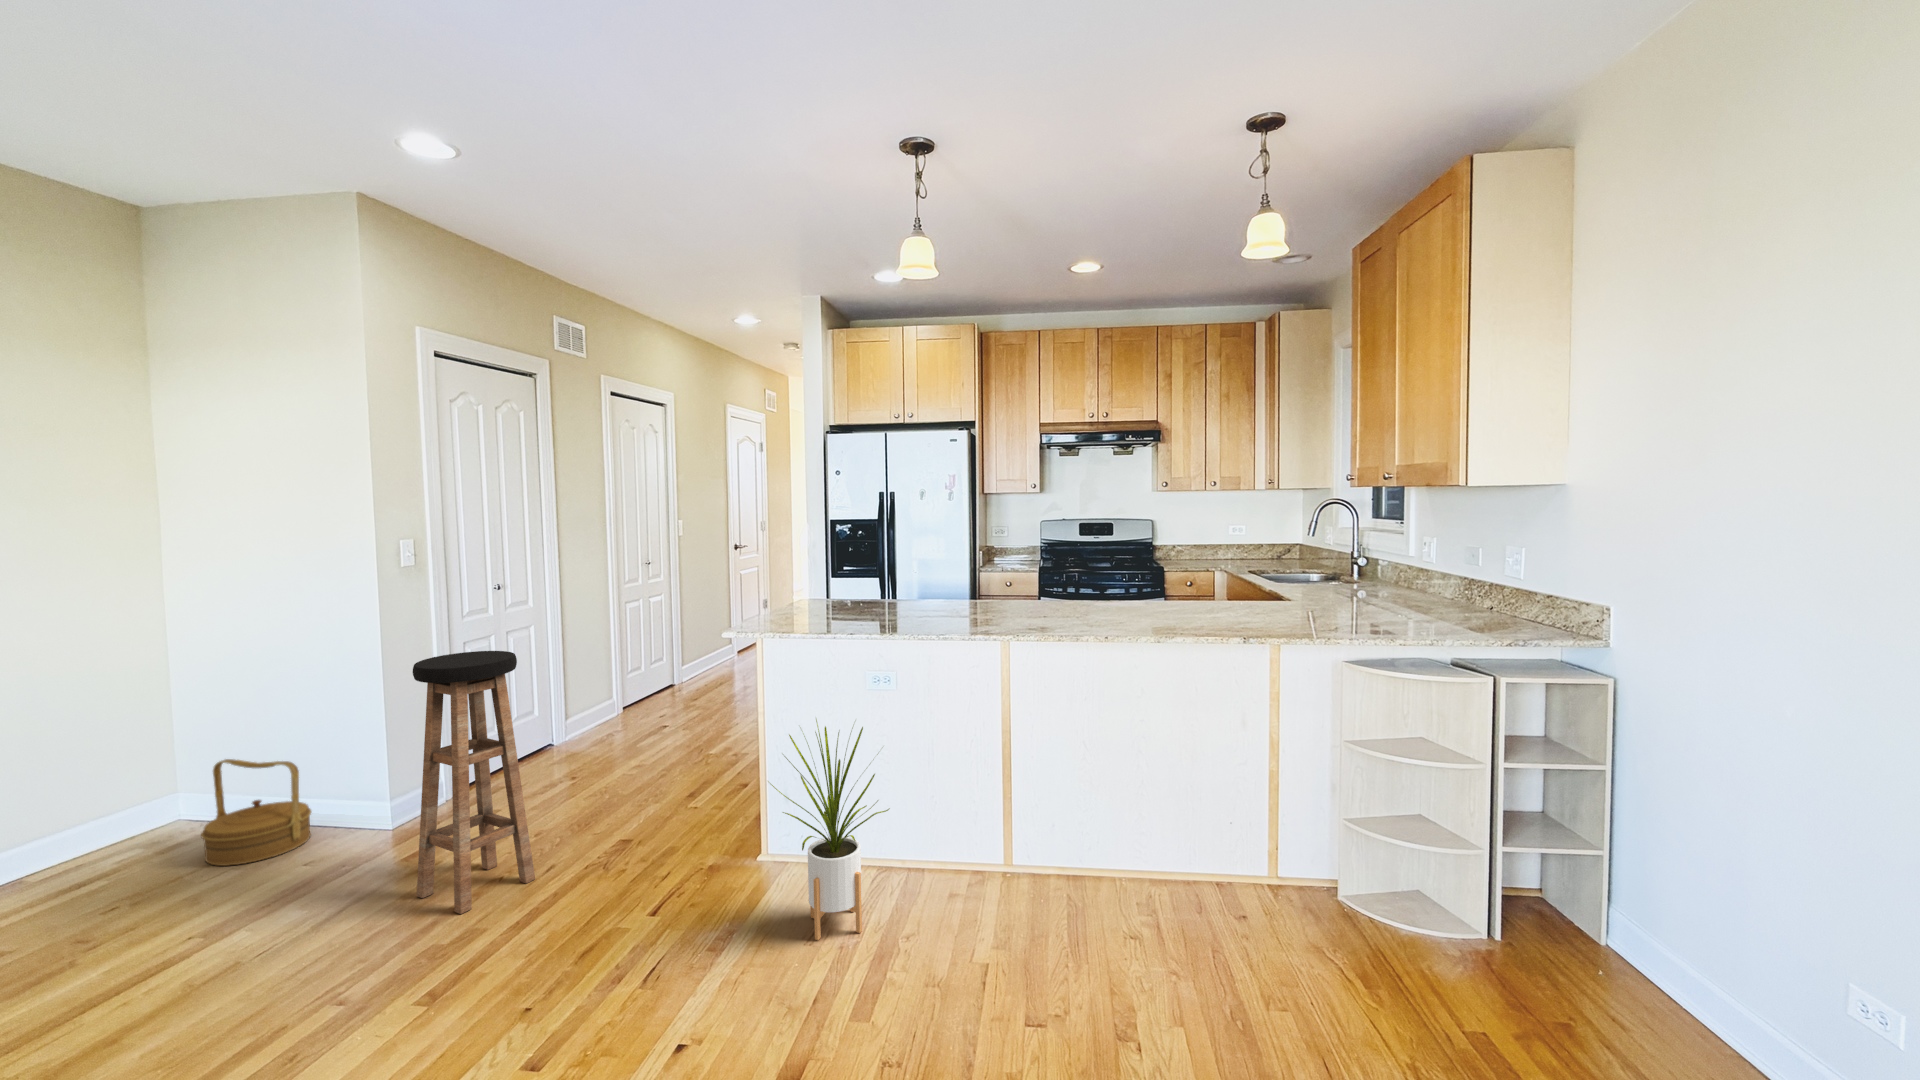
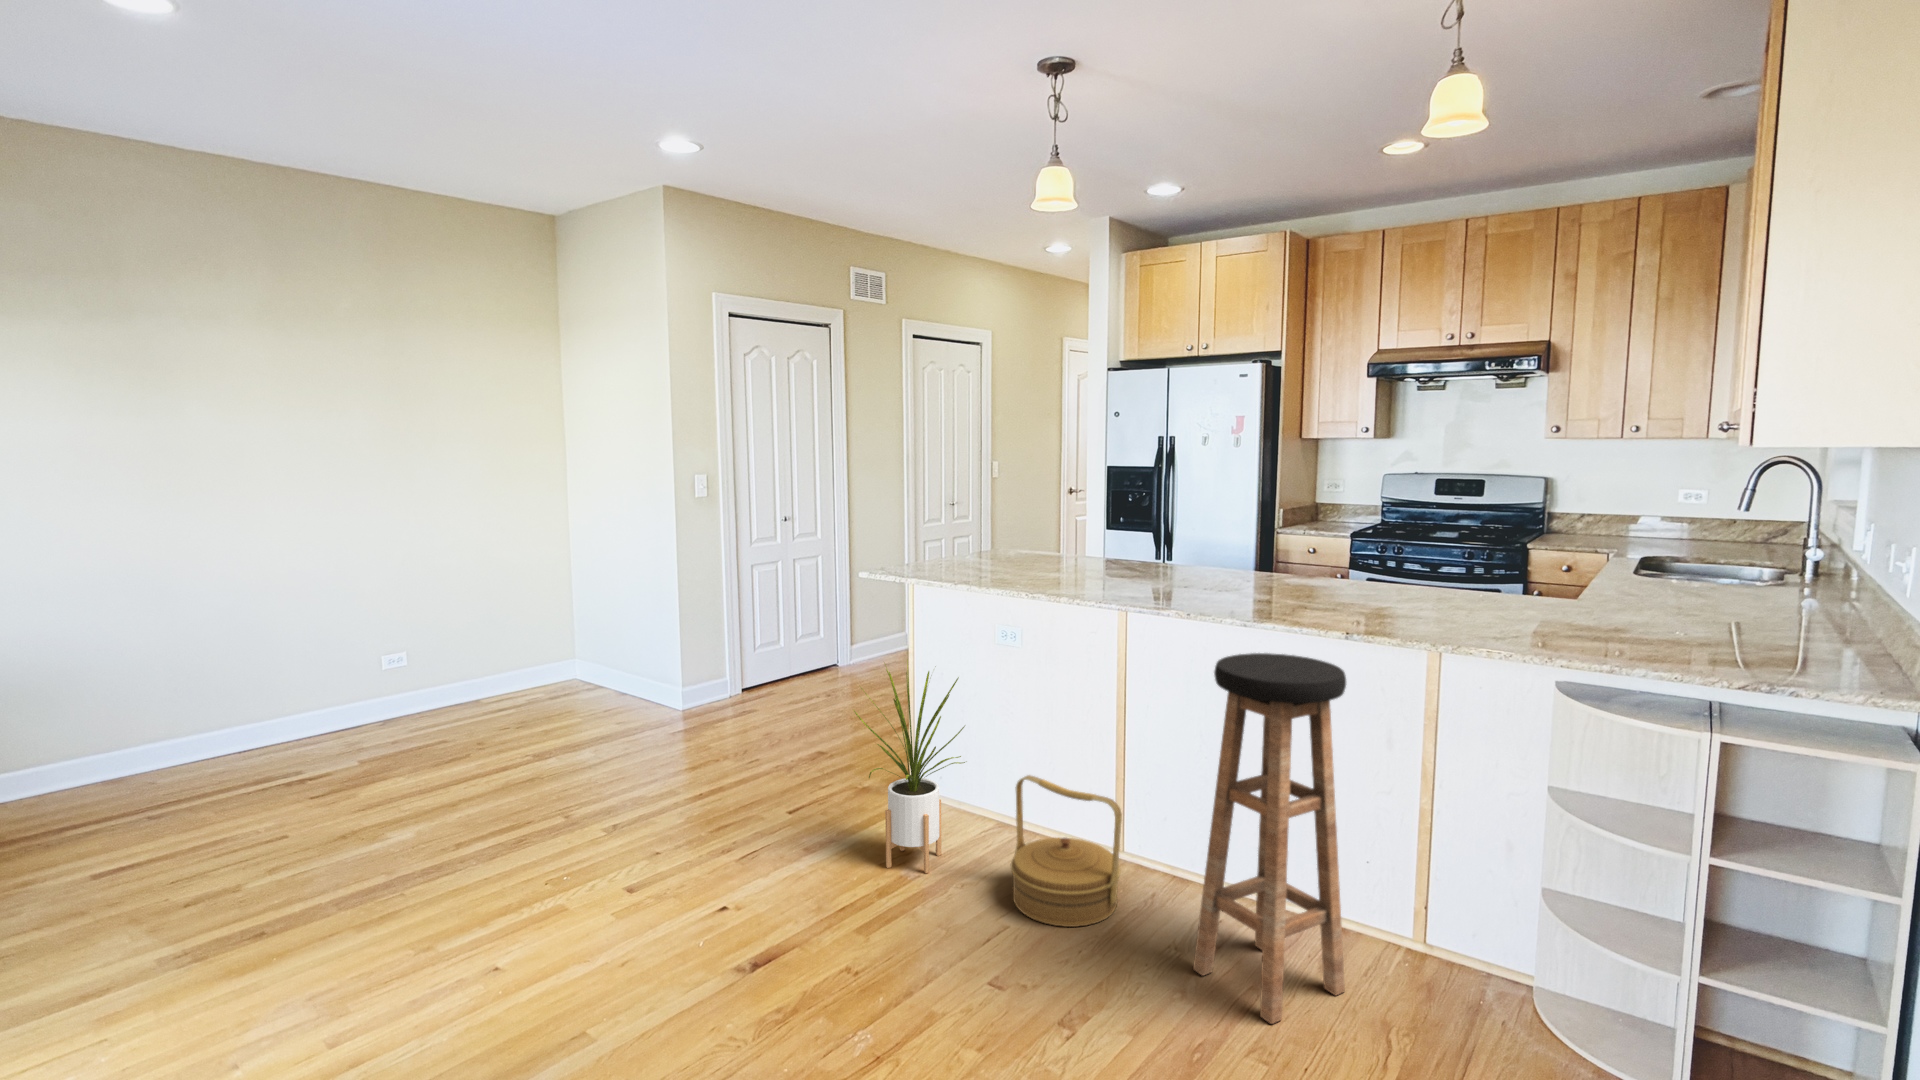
bar stool: present [413,651,535,914] -> present [1193,653,1346,1024]
basket: present [201,759,311,866] -> present [1011,775,1122,927]

